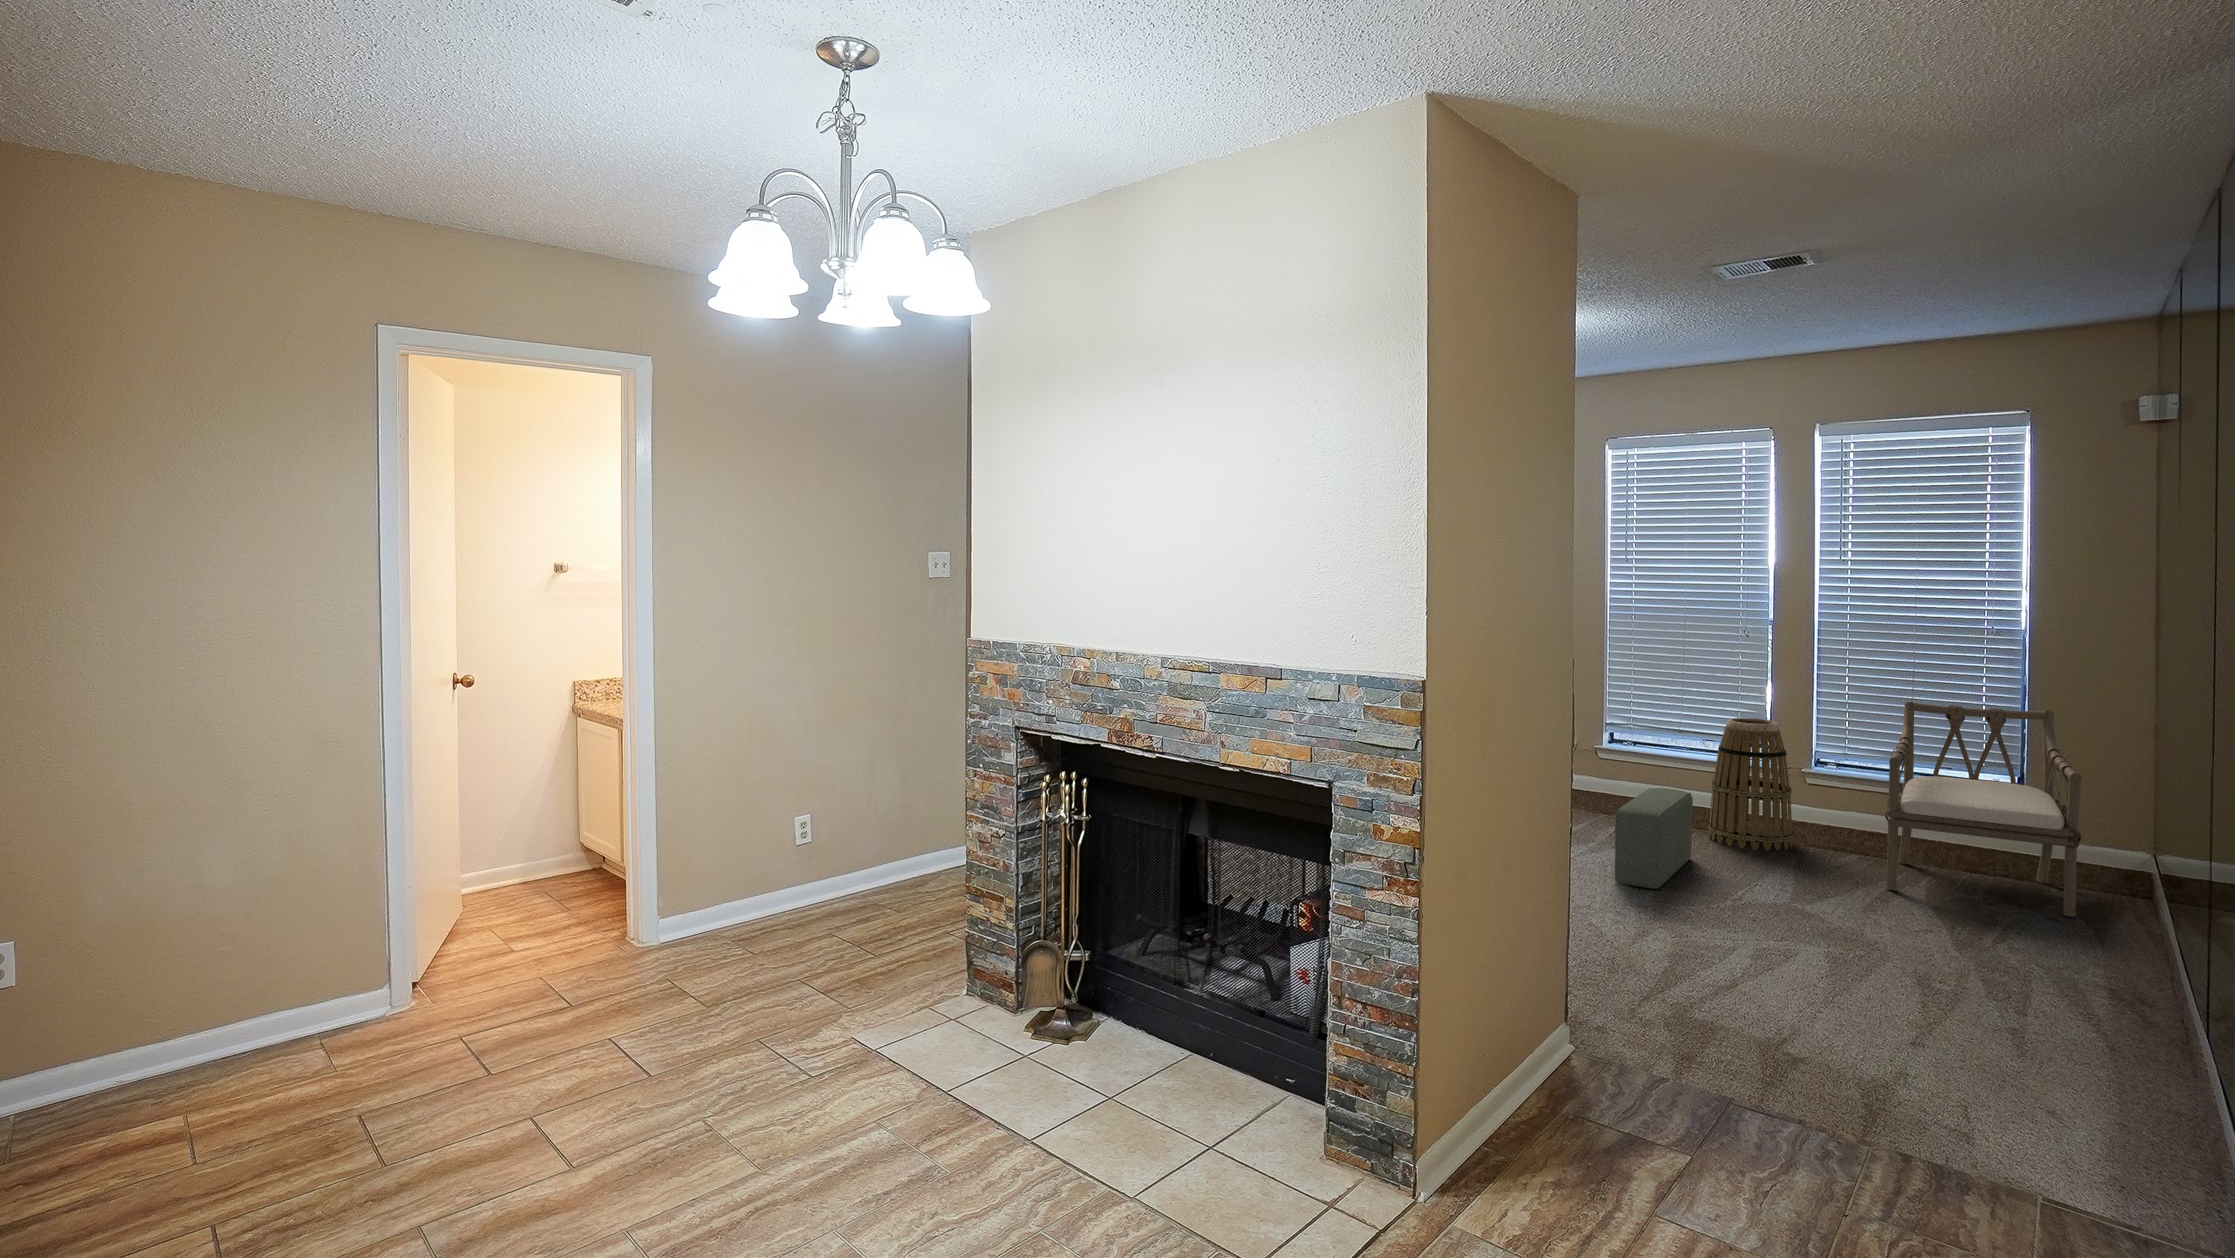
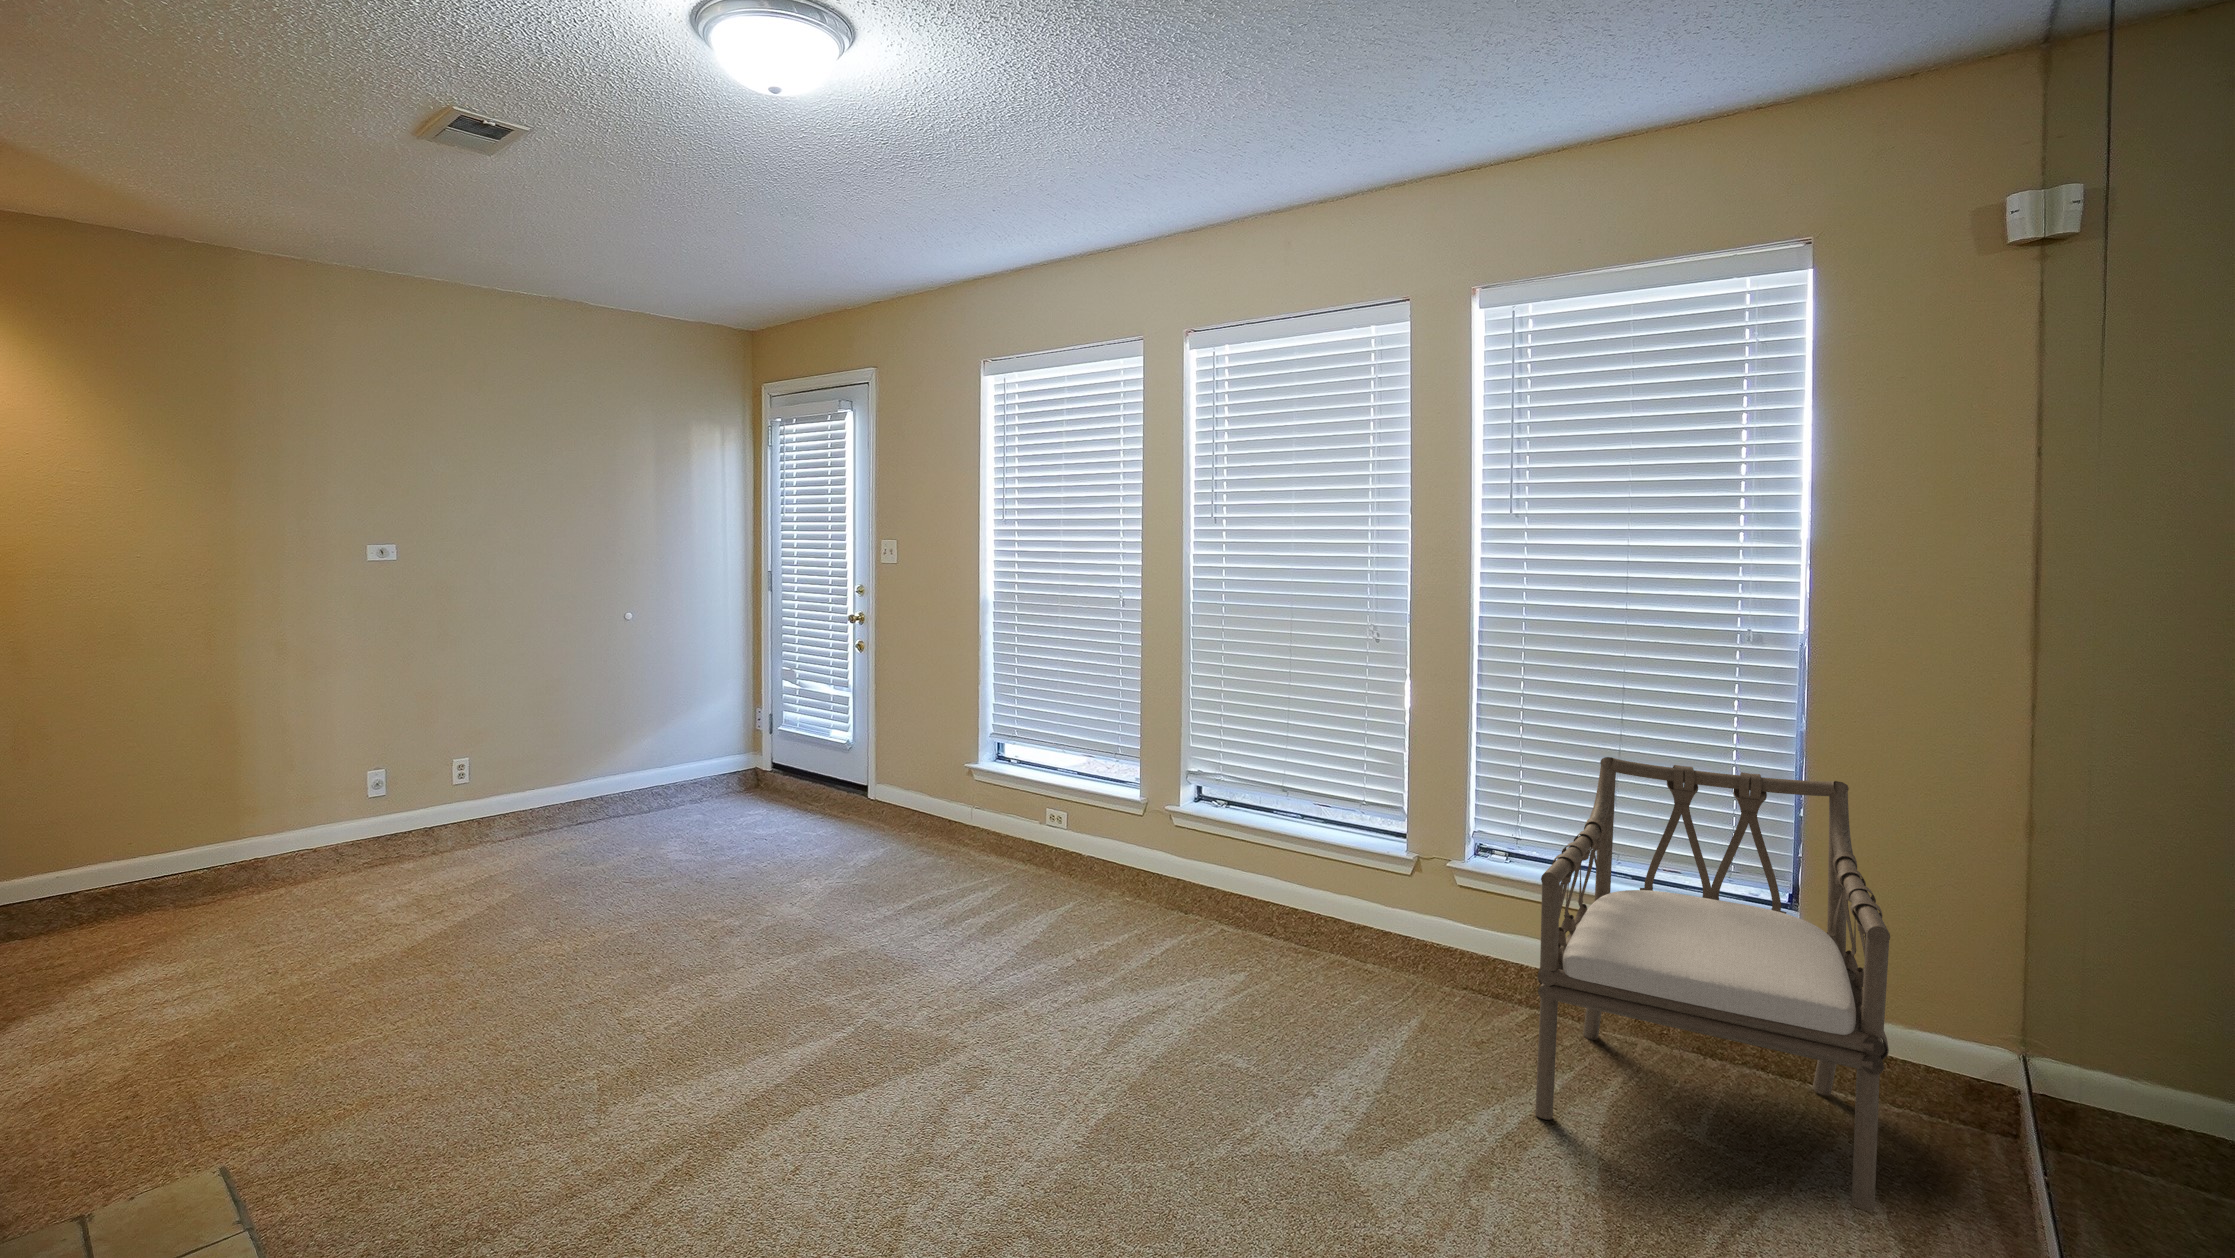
basket: present [1708,718,1794,851] -> none [1298,774,1425,1003]
pouf: present [1615,788,1693,889] -> none [1043,900,1234,1116]

